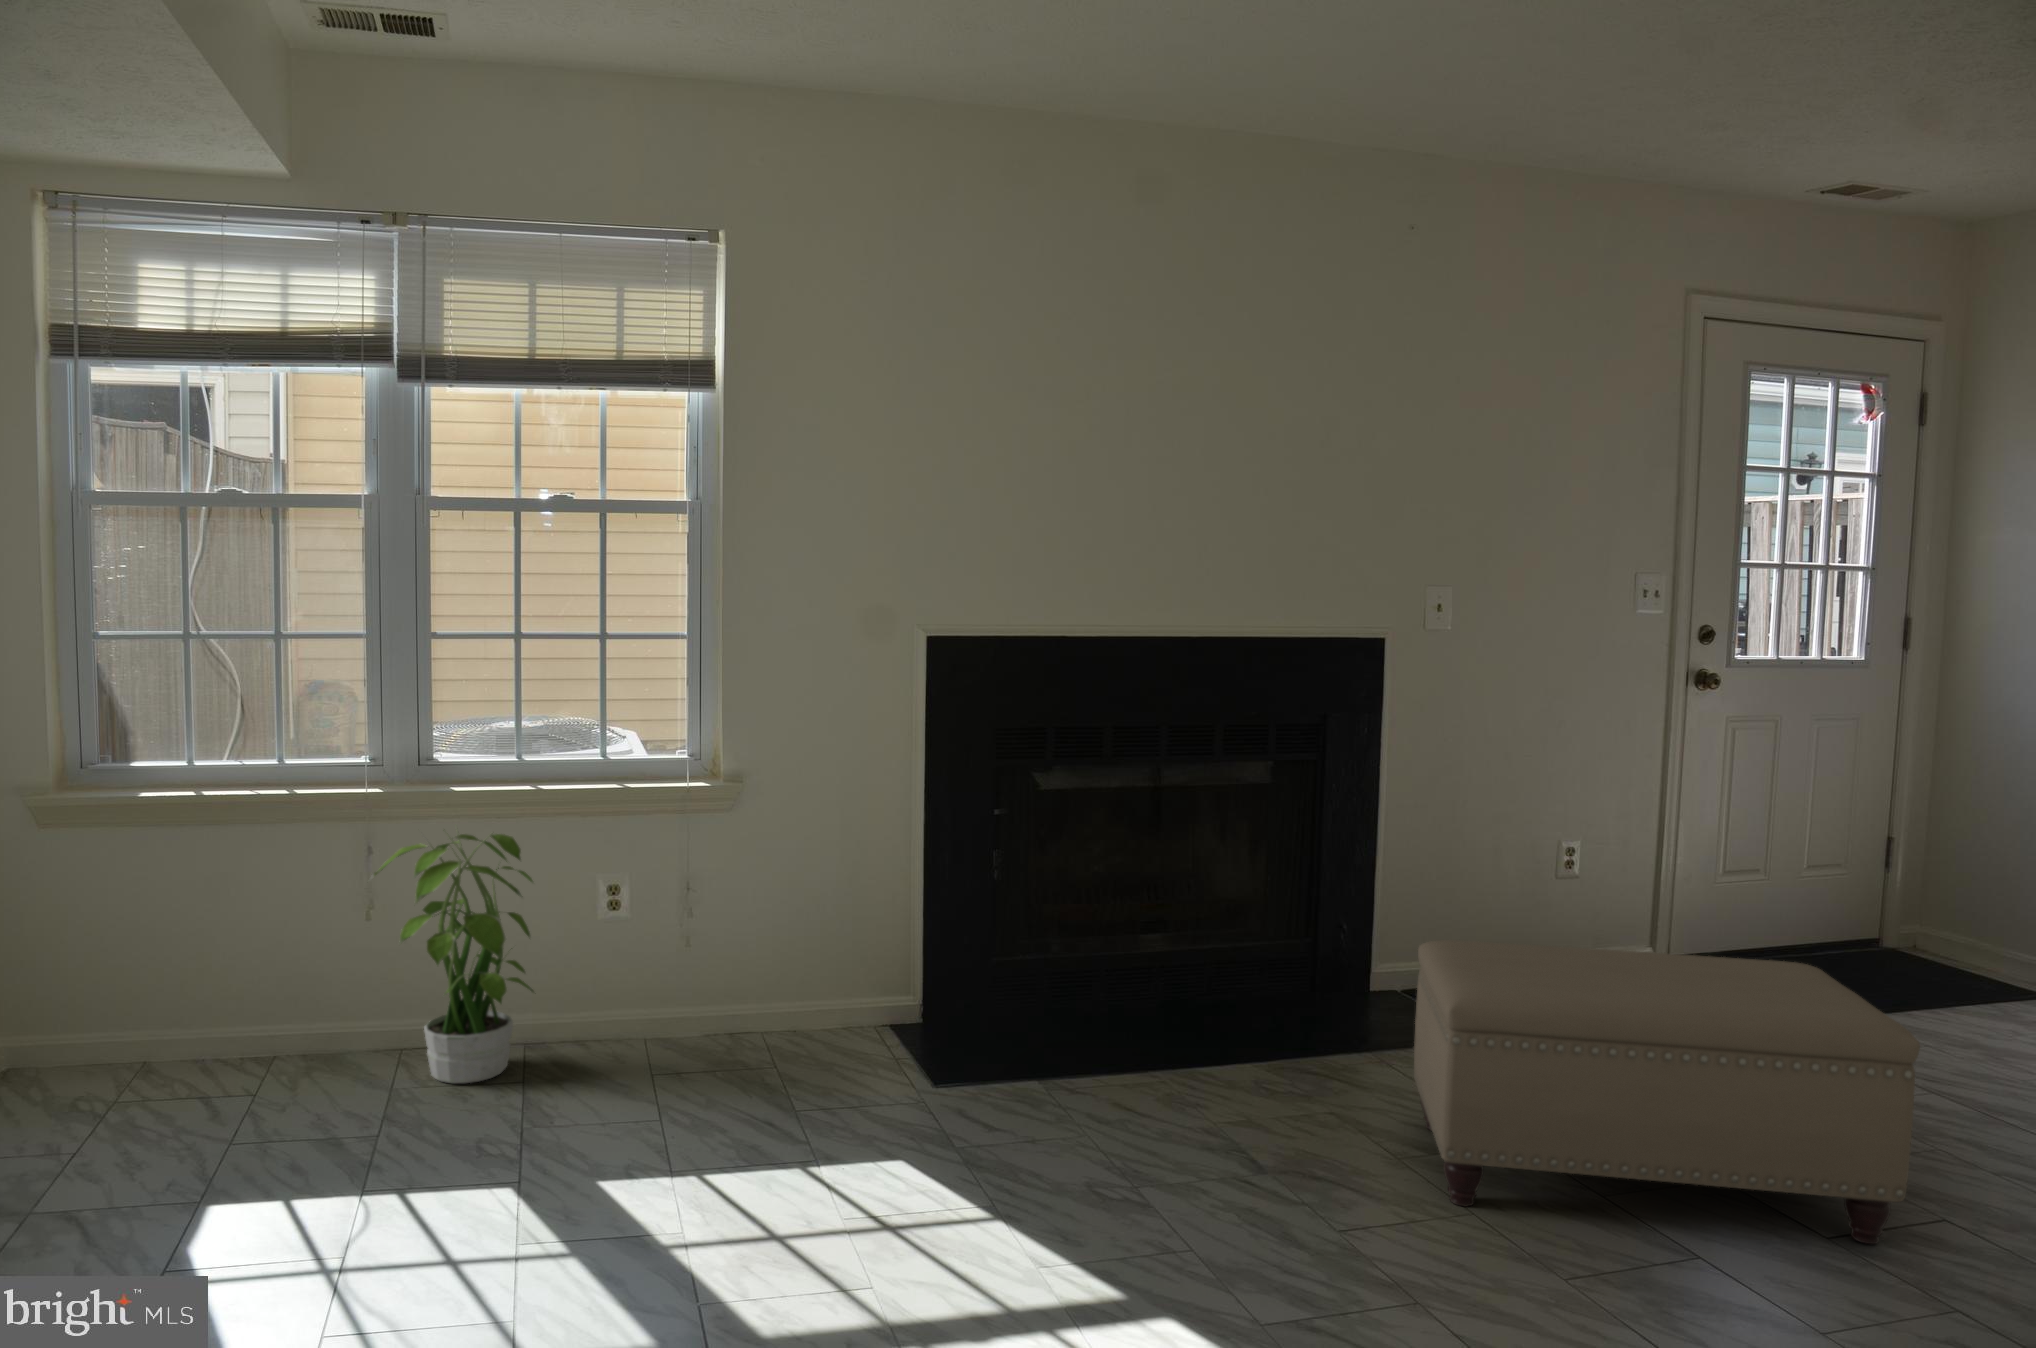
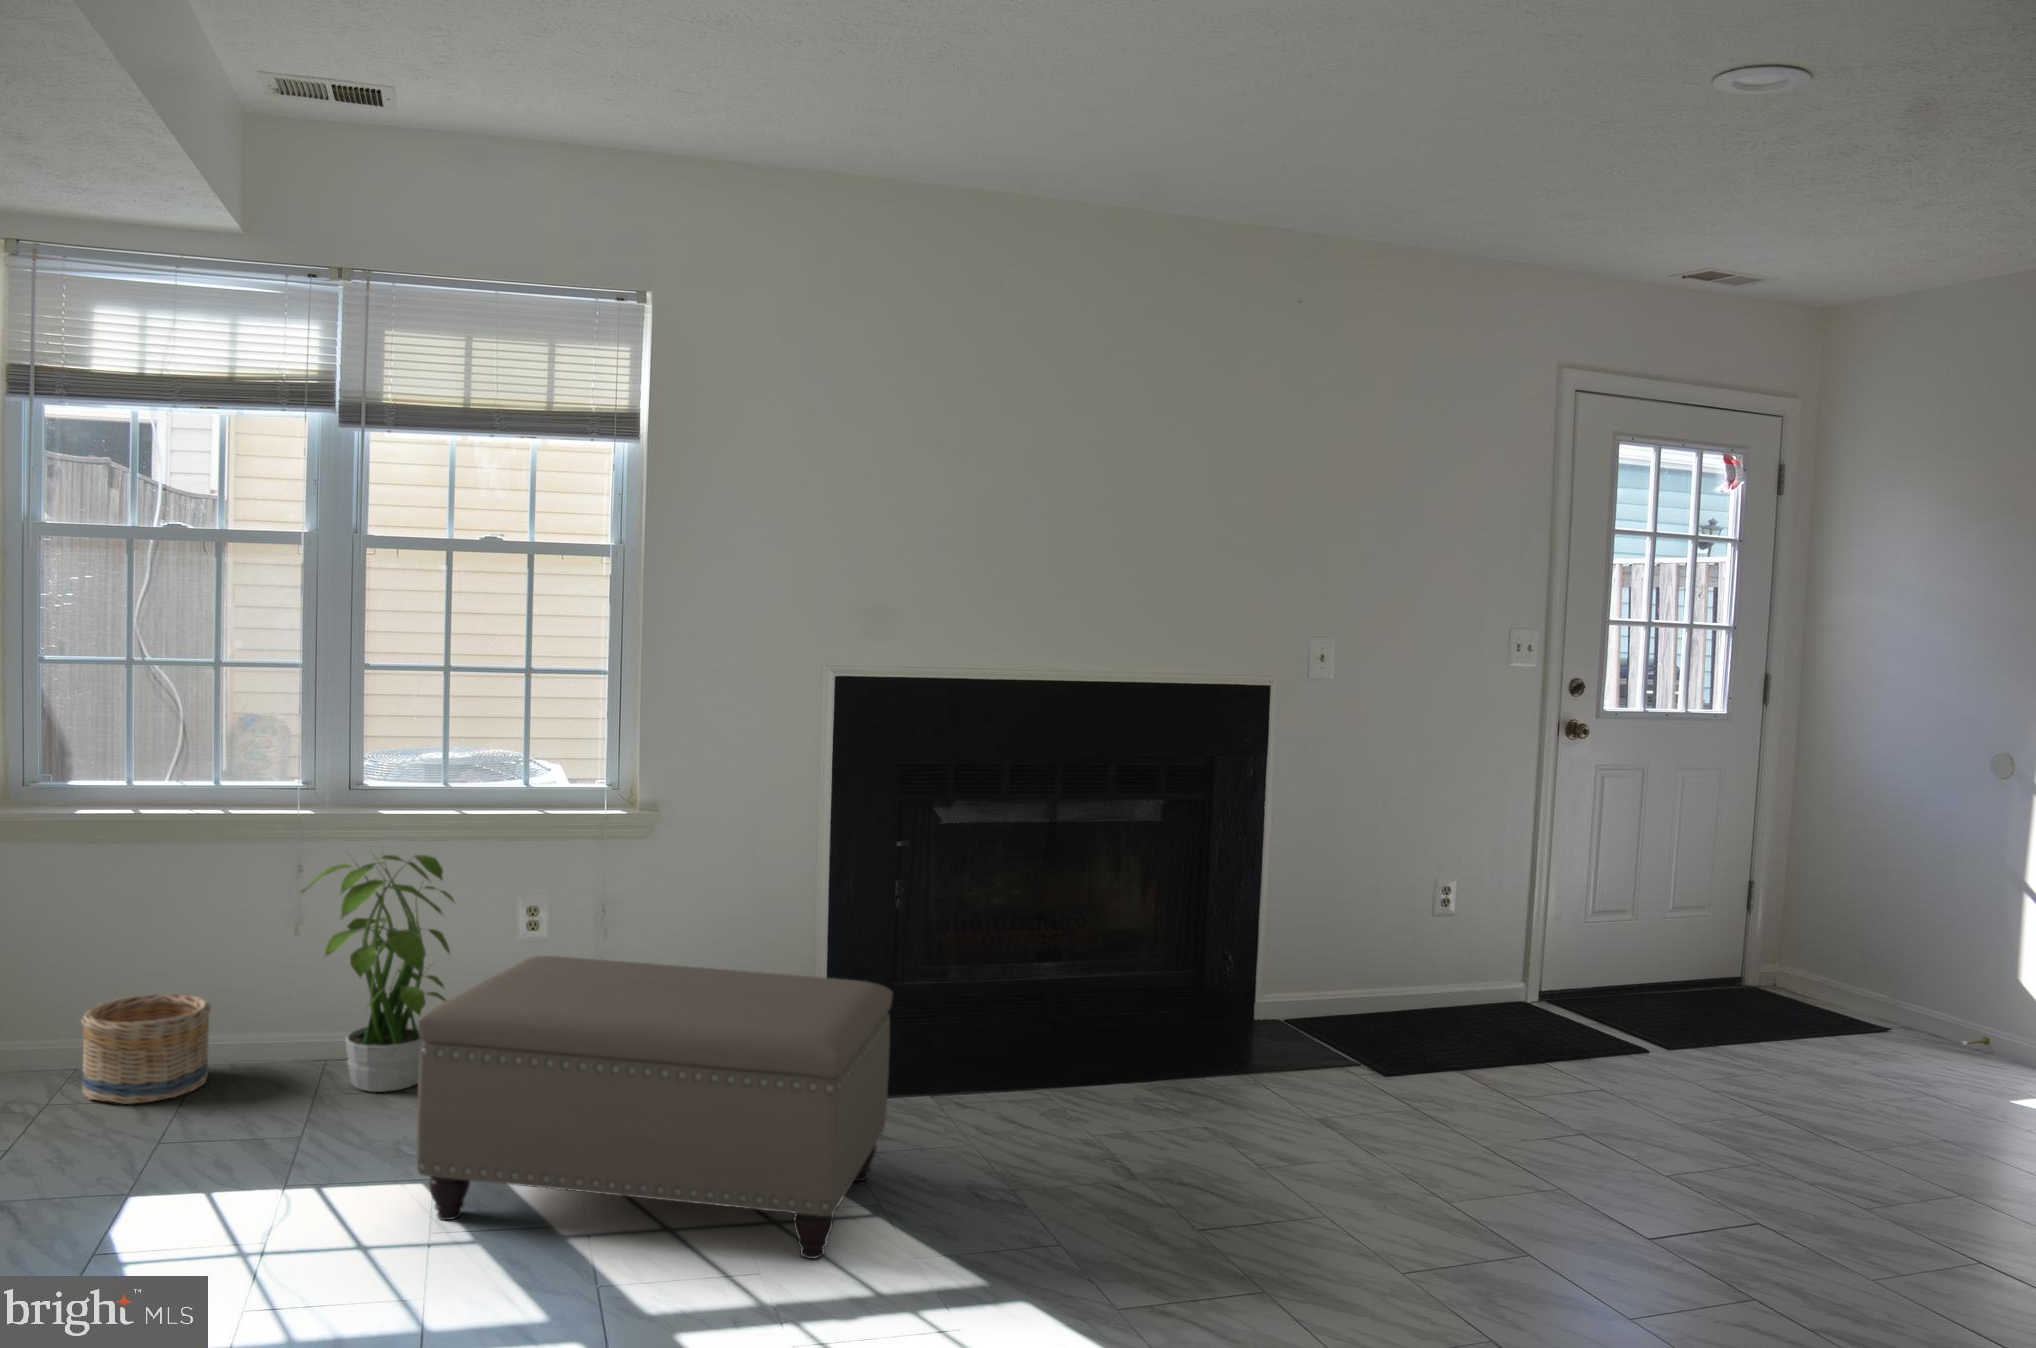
ottoman: present [1414,940,1920,1244] -> present [417,956,893,1259]
basket: none [150,982,284,1100] -> present [81,994,211,1104]

